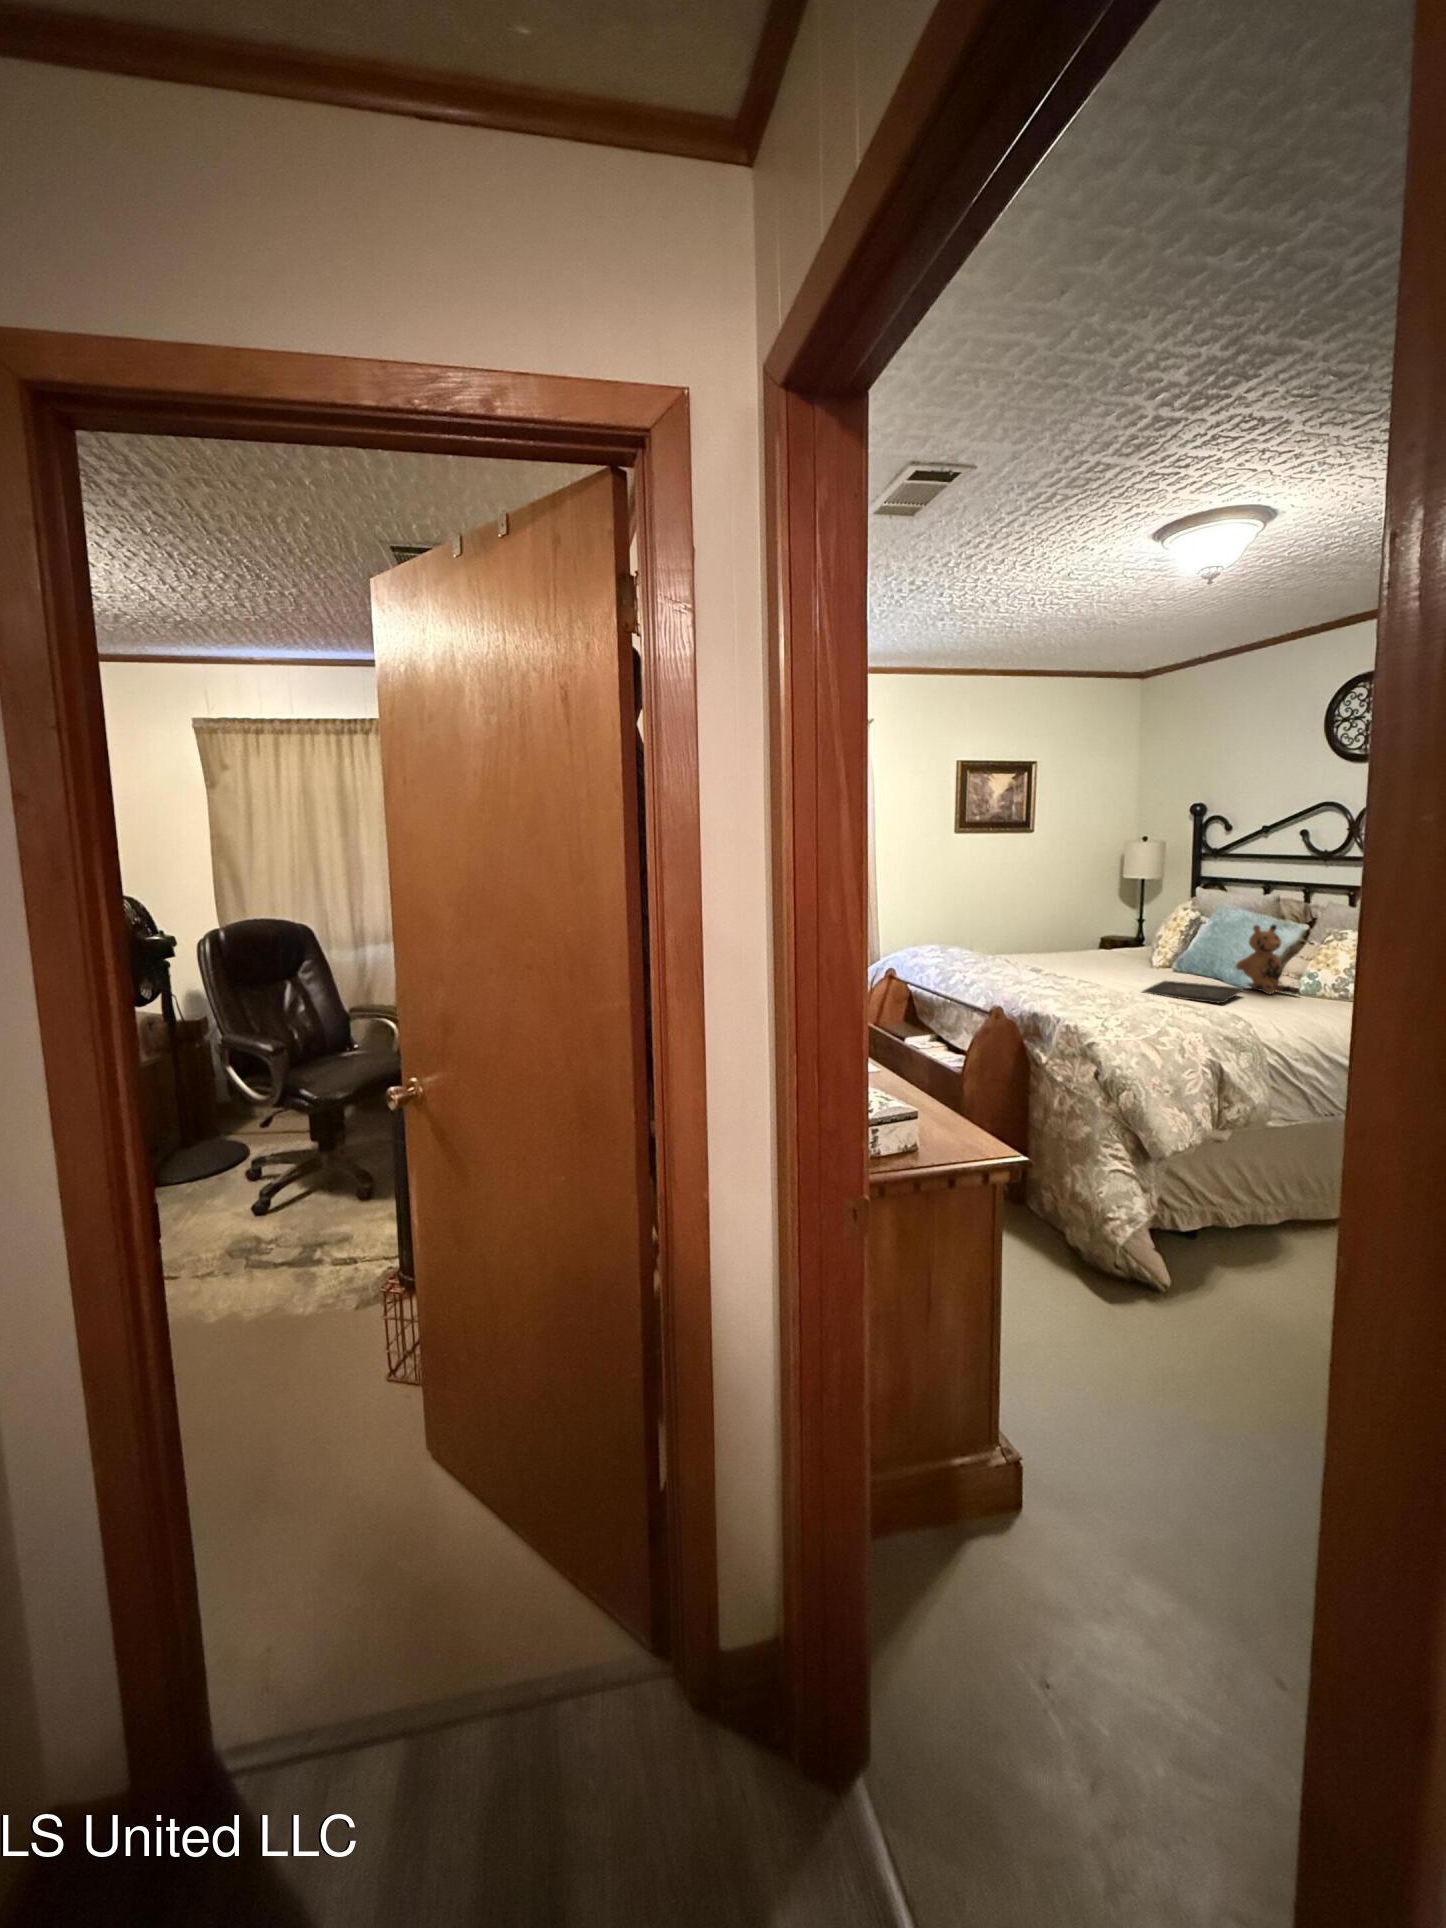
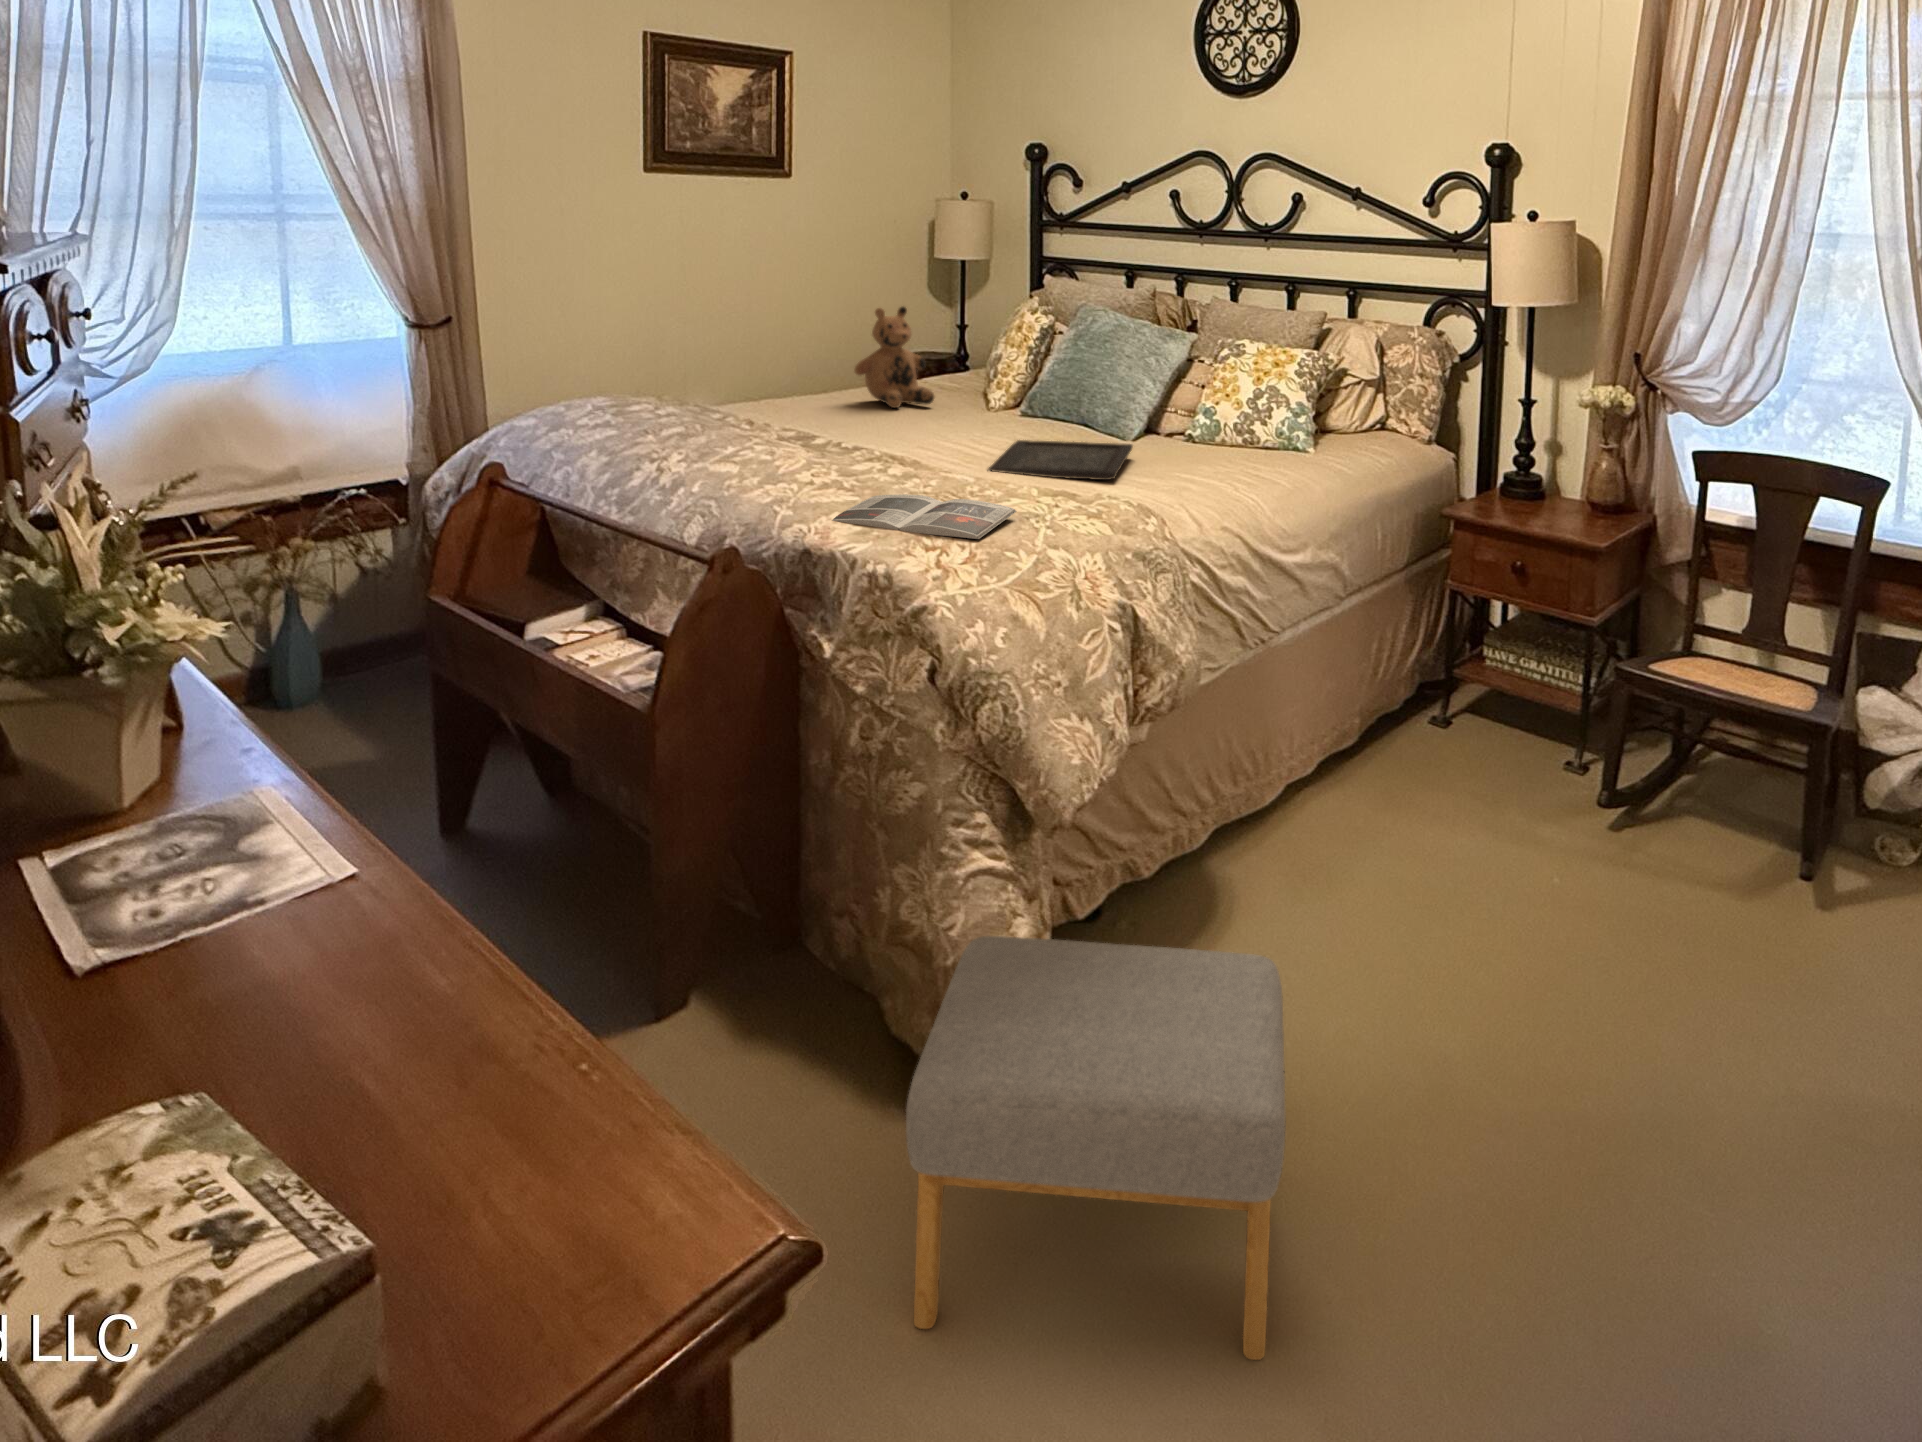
teddy bear: present [1236,925,1300,994] -> present [854,307,934,408]
magazine: none [1044,994,1152,1016] -> present [832,494,1017,539]
footstool: none [1071,1196,1289,1409] -> present [906,936,1286,1360]

